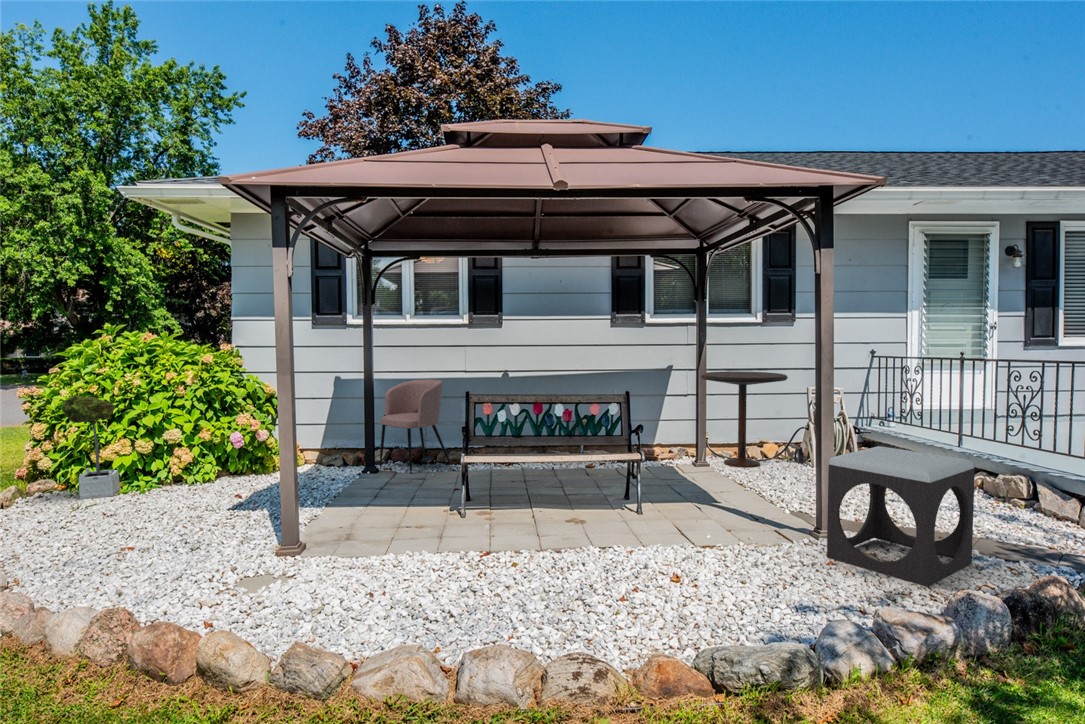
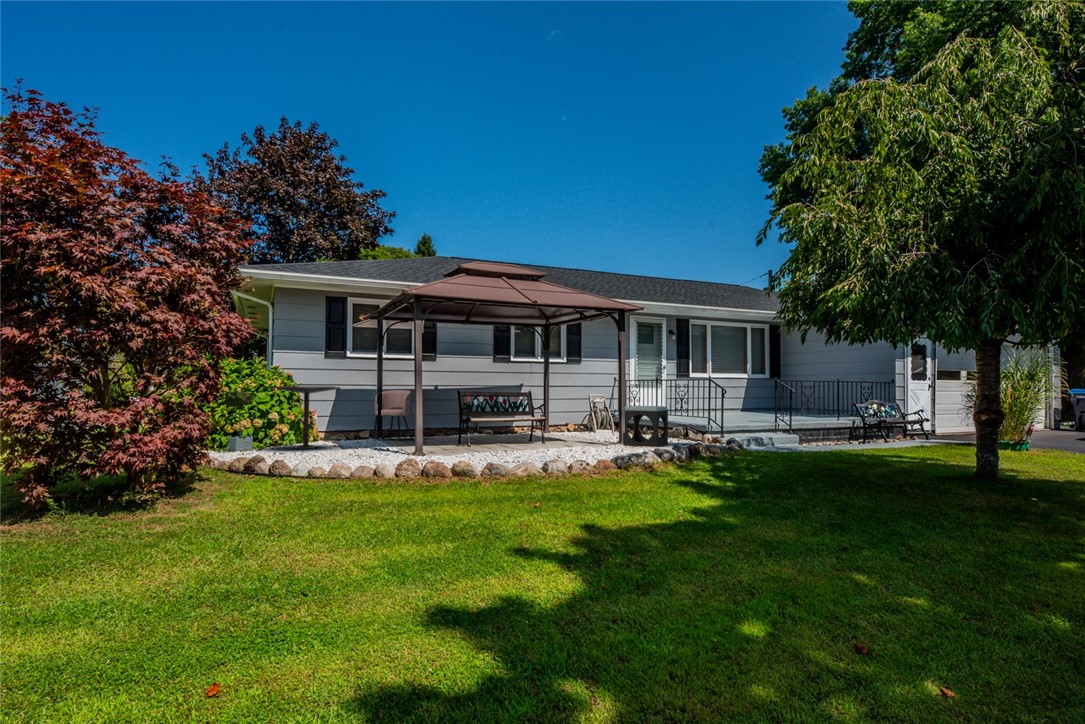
pedestal table: present [701,371,788,468] -> present [276,386,336,449]

